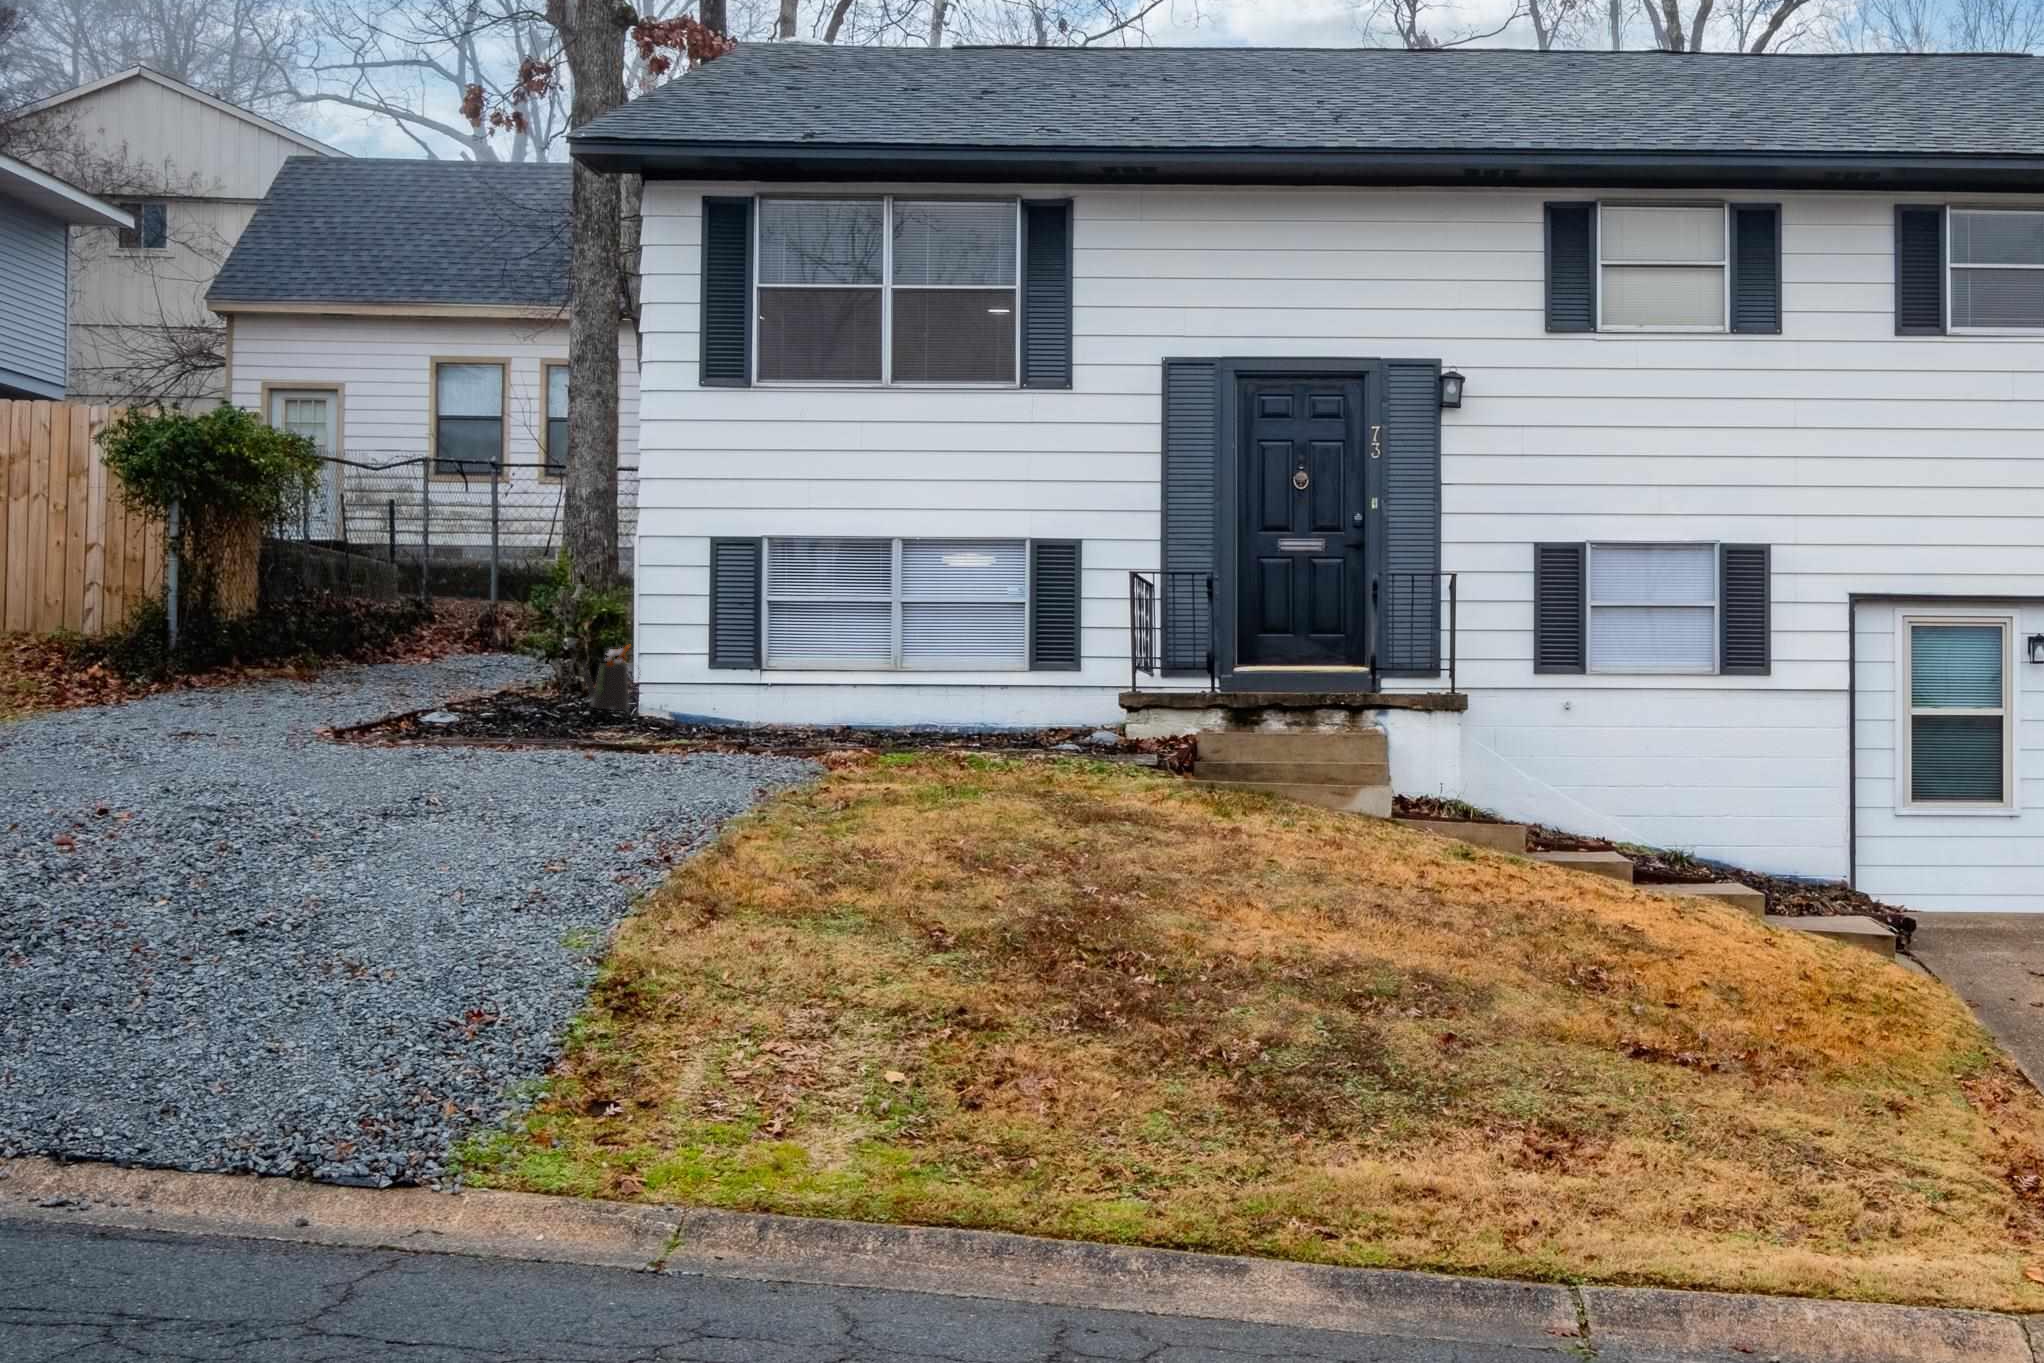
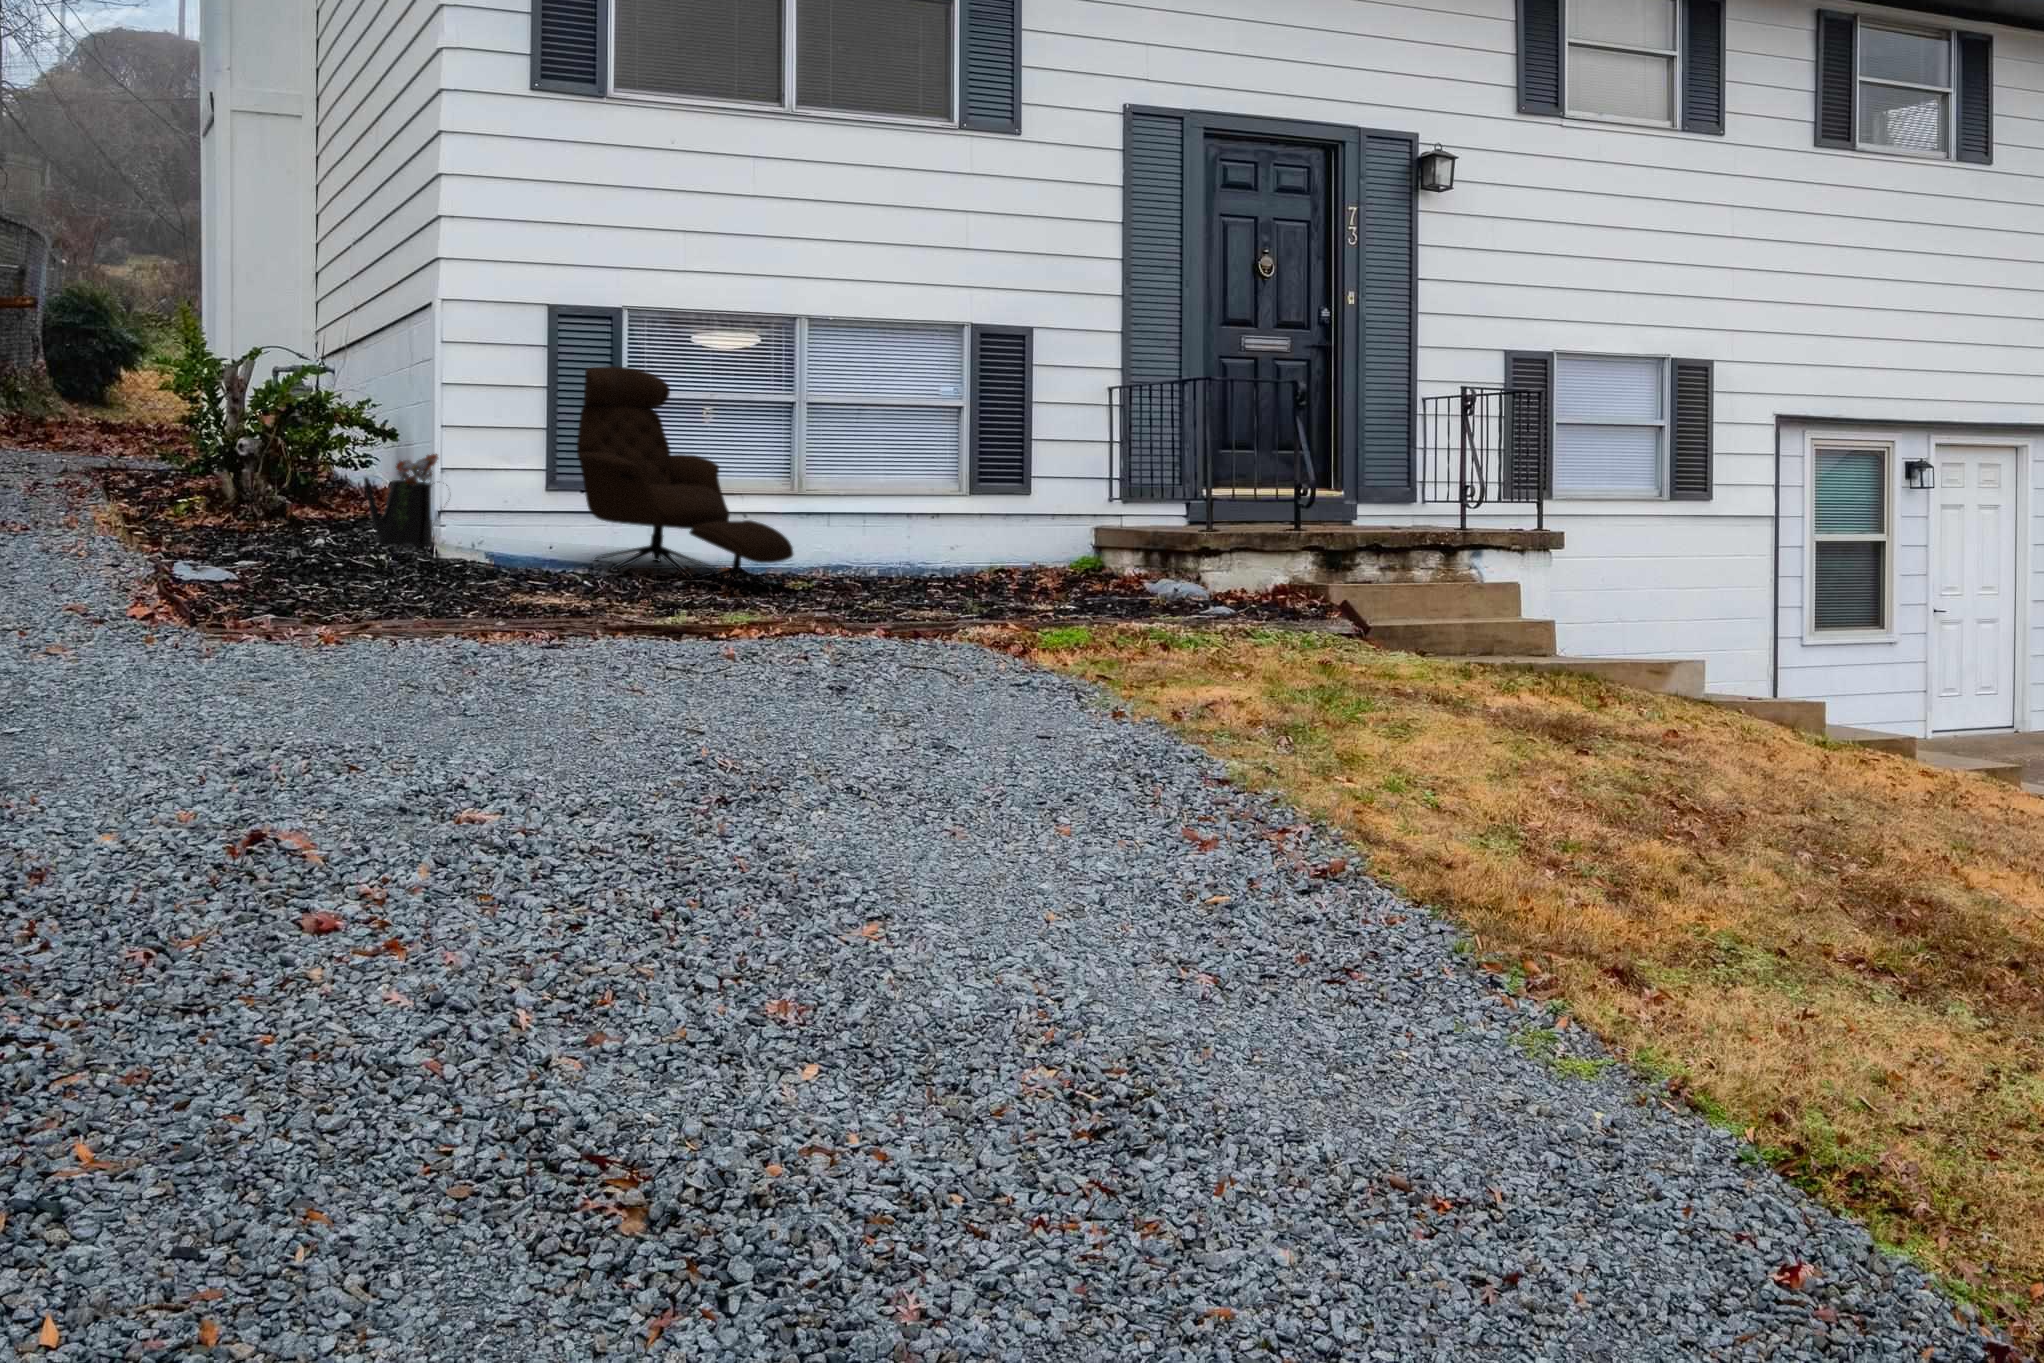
lounge chair: none [704,581,837,743] -> present [577,366,793,591]

